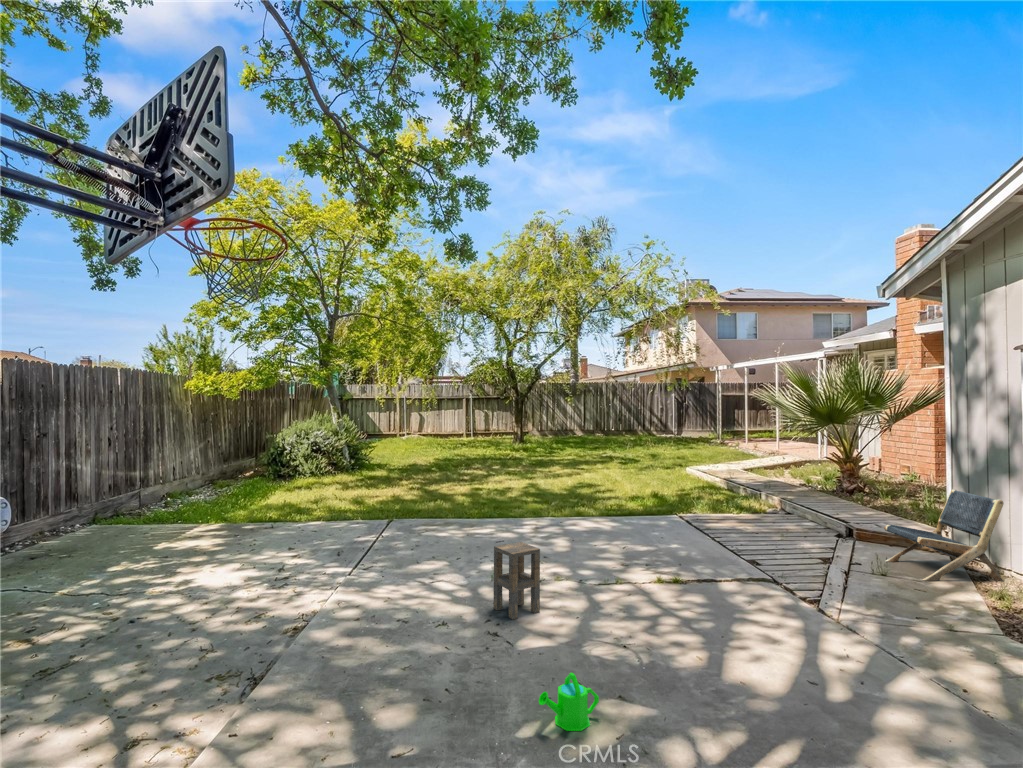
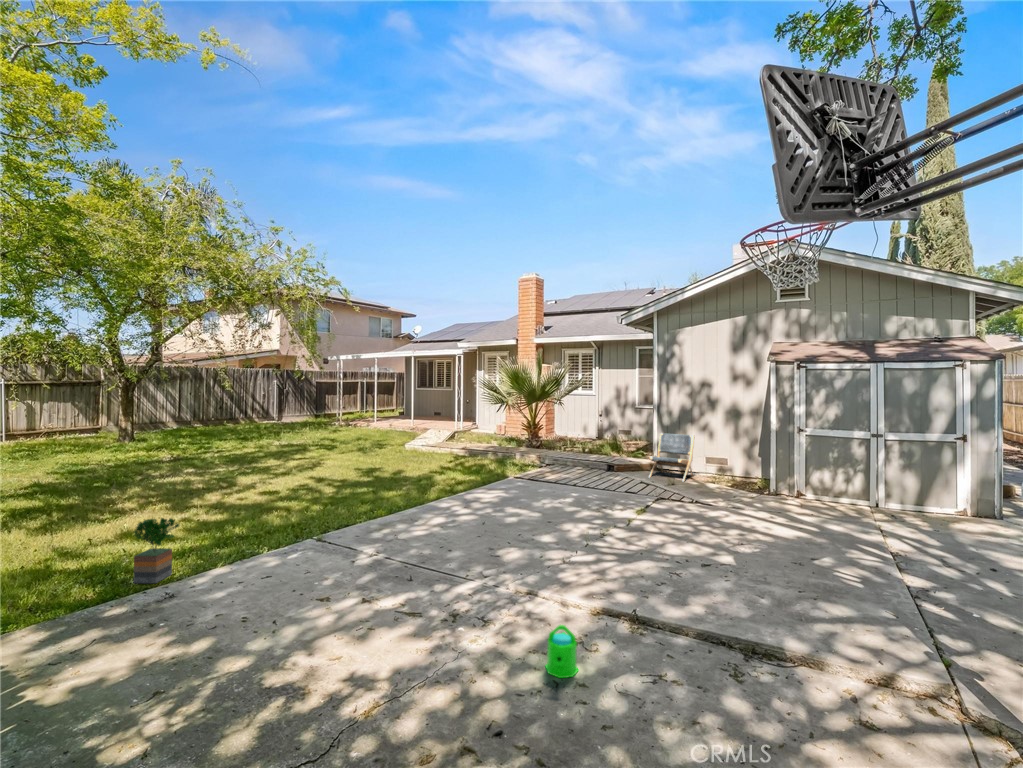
potted tree: none [298,481,326,518] -> present [133,518,180,583]
side table: present [494,542,540,619] -> none [650,502,688,563]
watering can: present [539,673,599,731] -> present [545,625,578,678]

